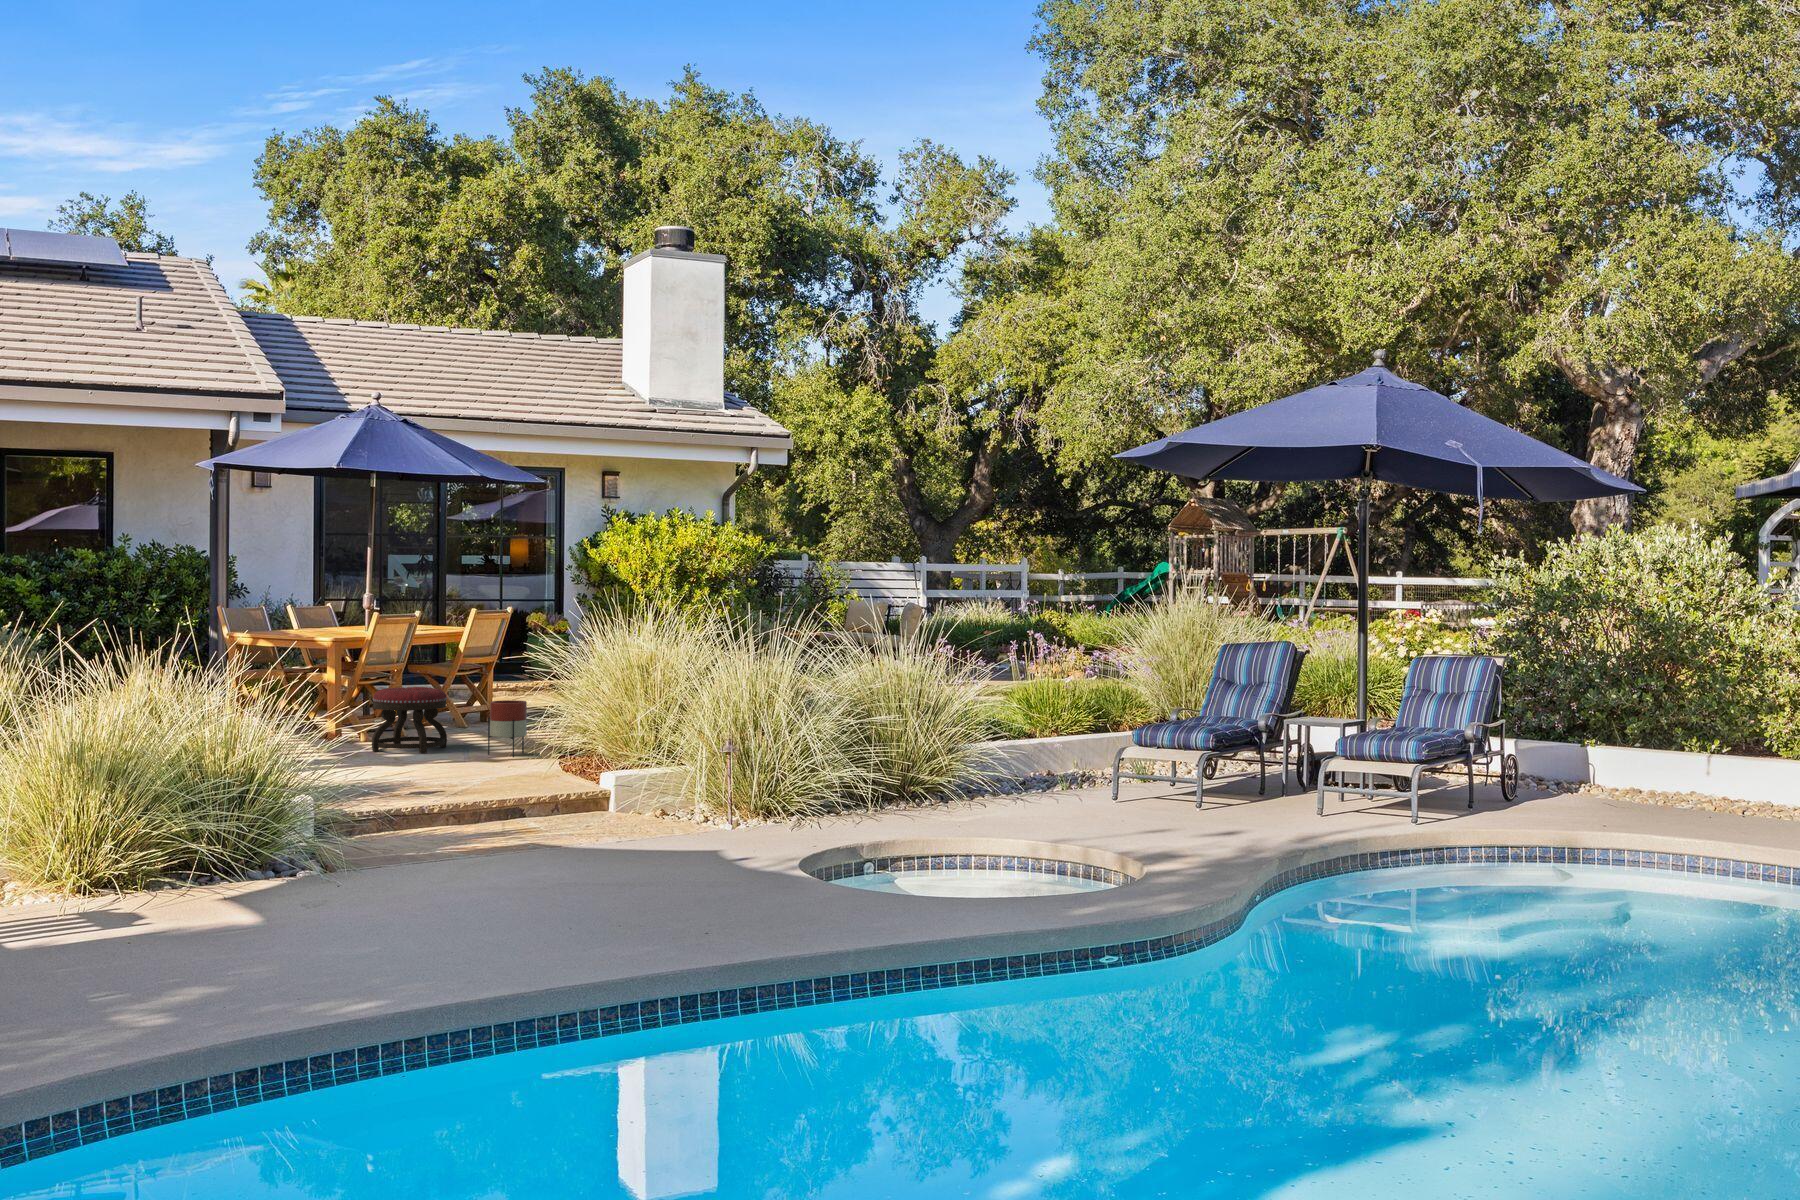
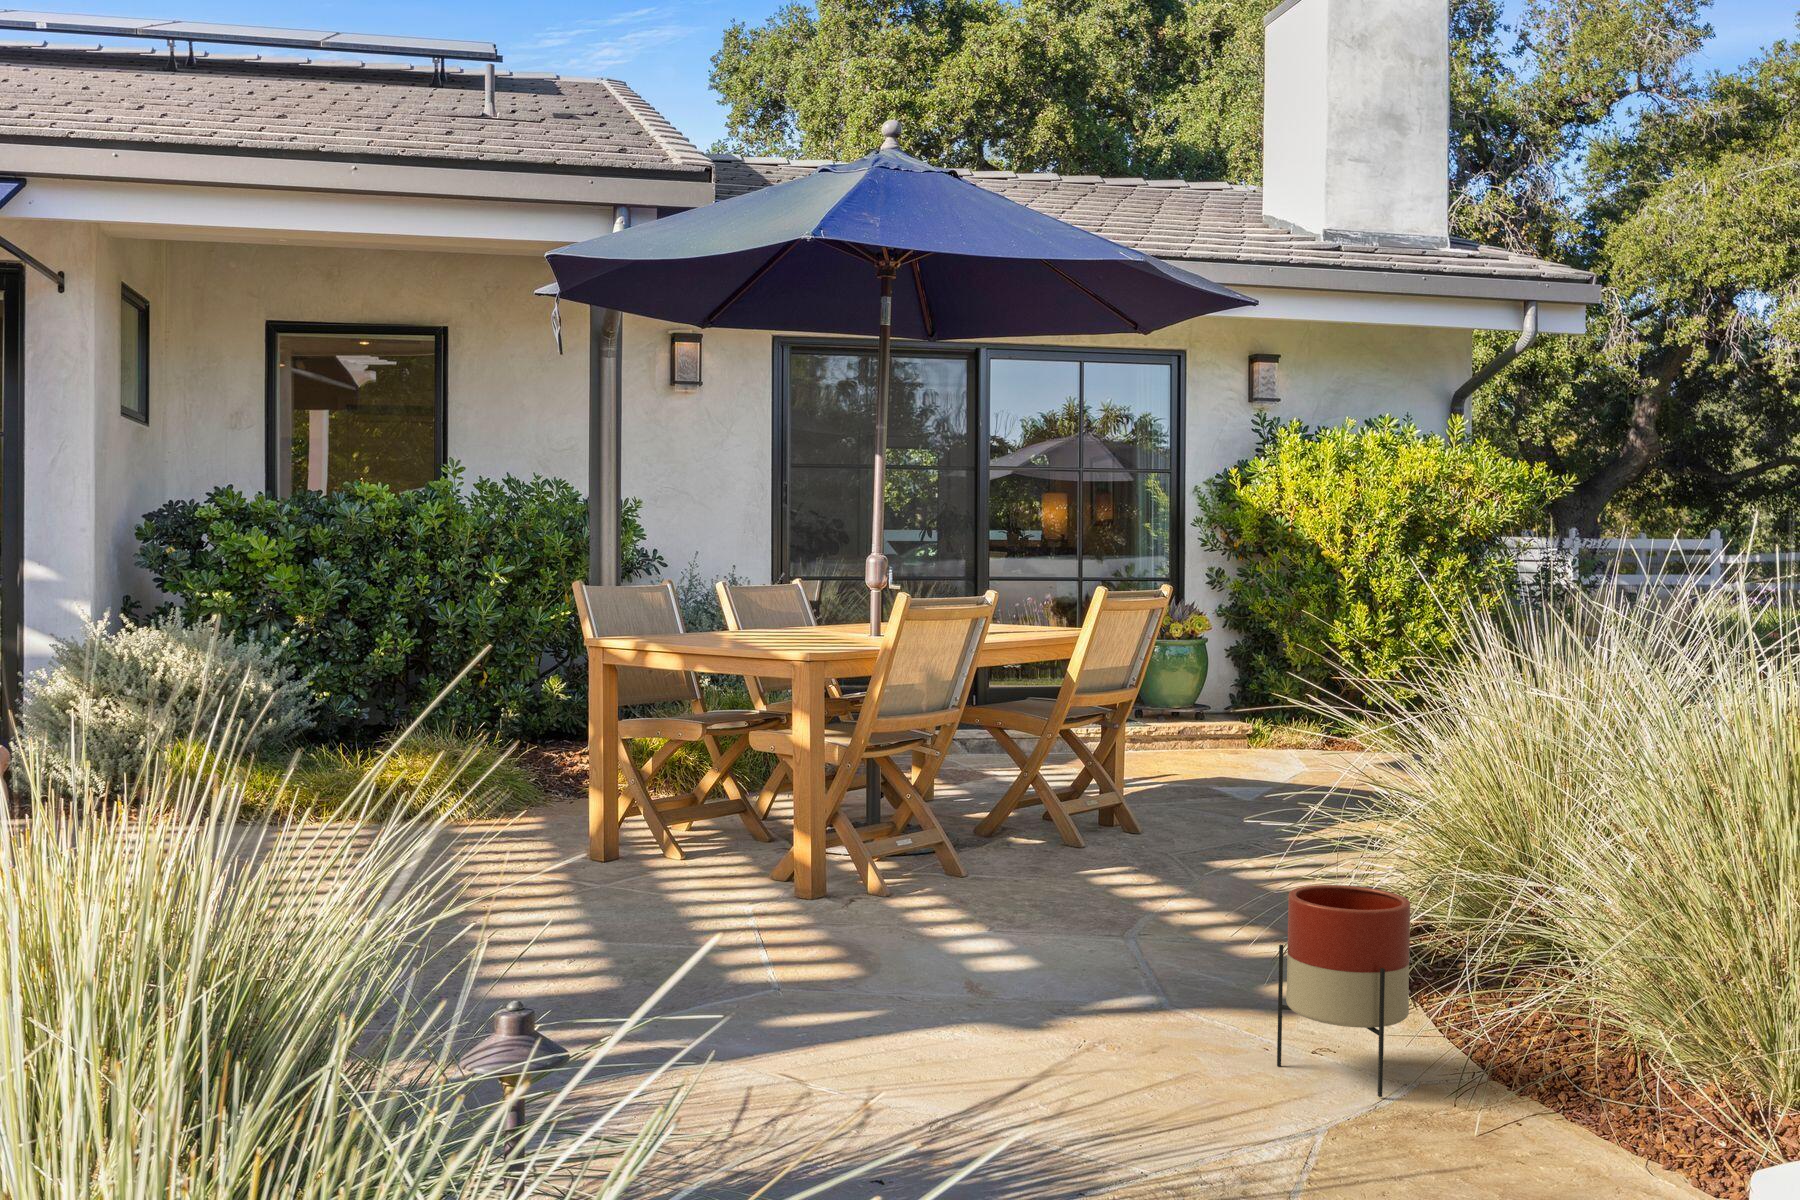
ottoman: present [372,687,447,753] -> none [912,815,1124,1041]

